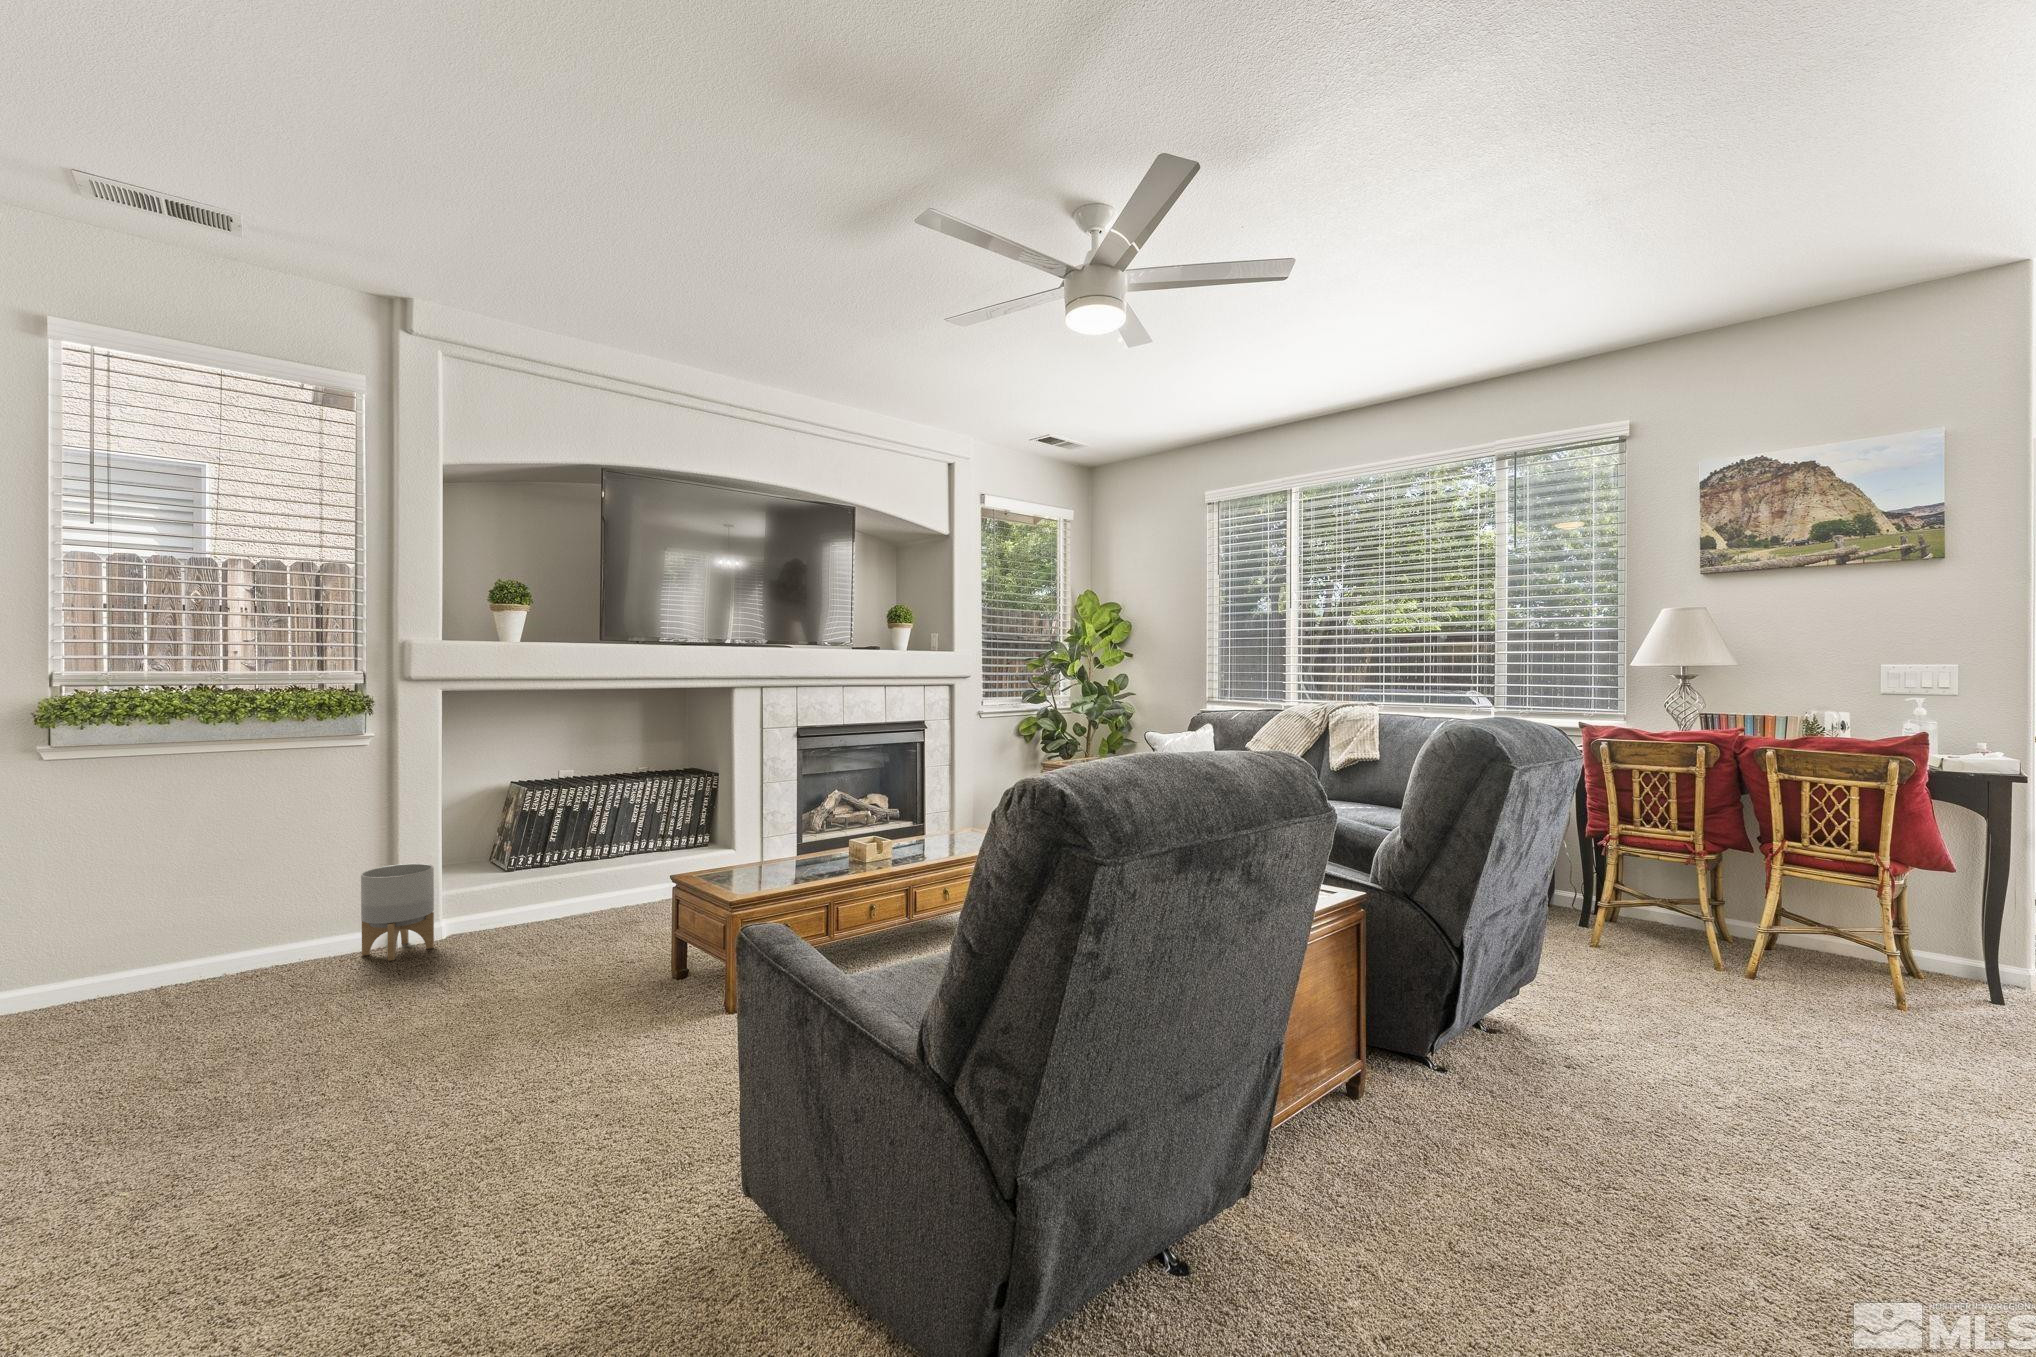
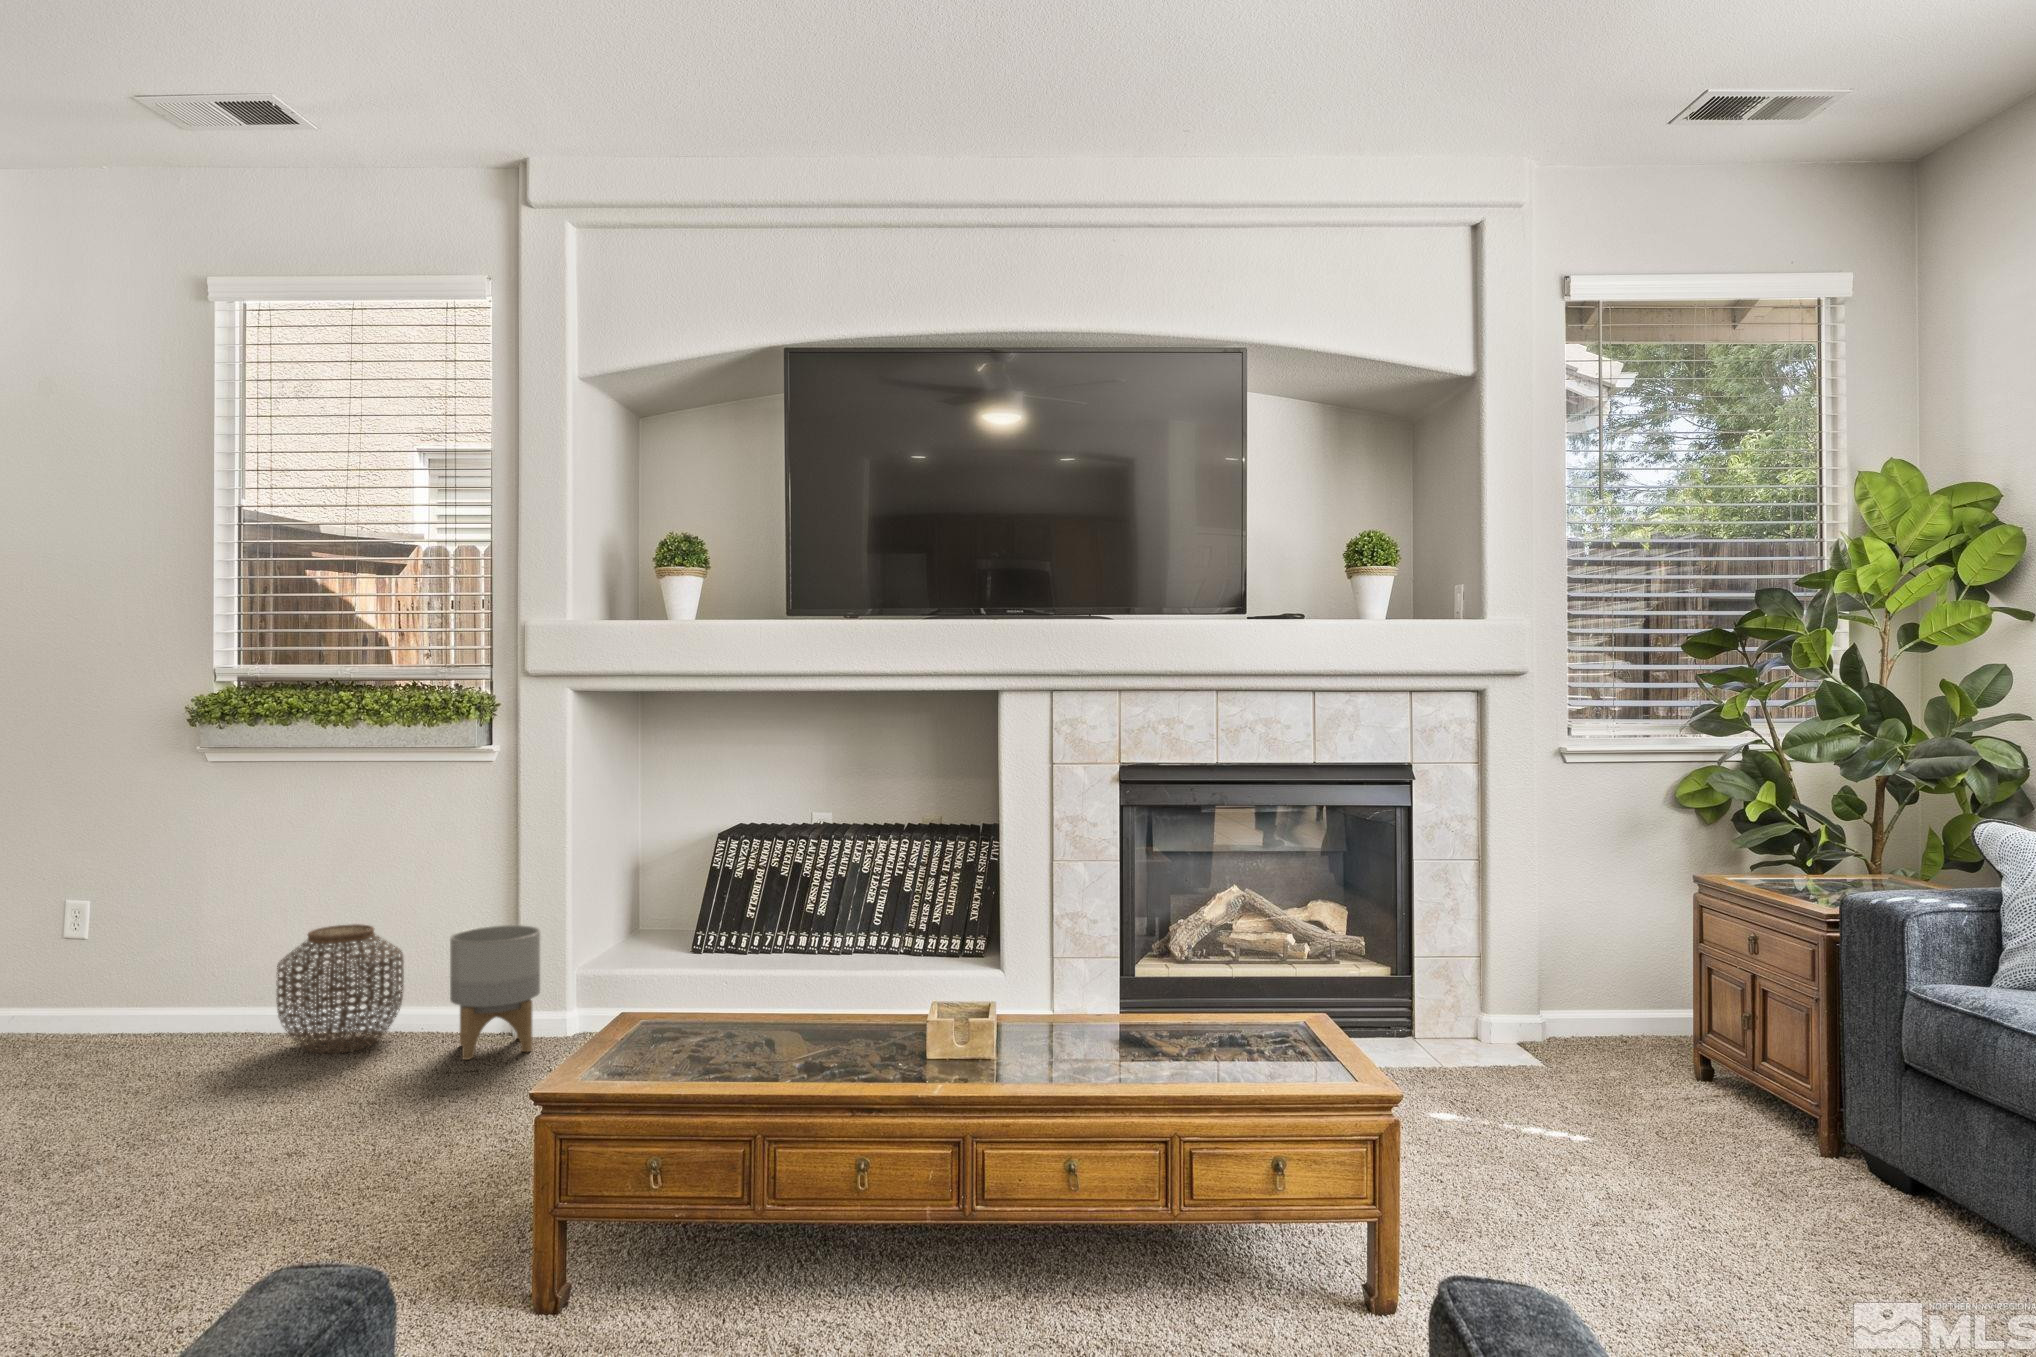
woven basket: none [183,882,300,985] -> present [277,924,404,1054]

